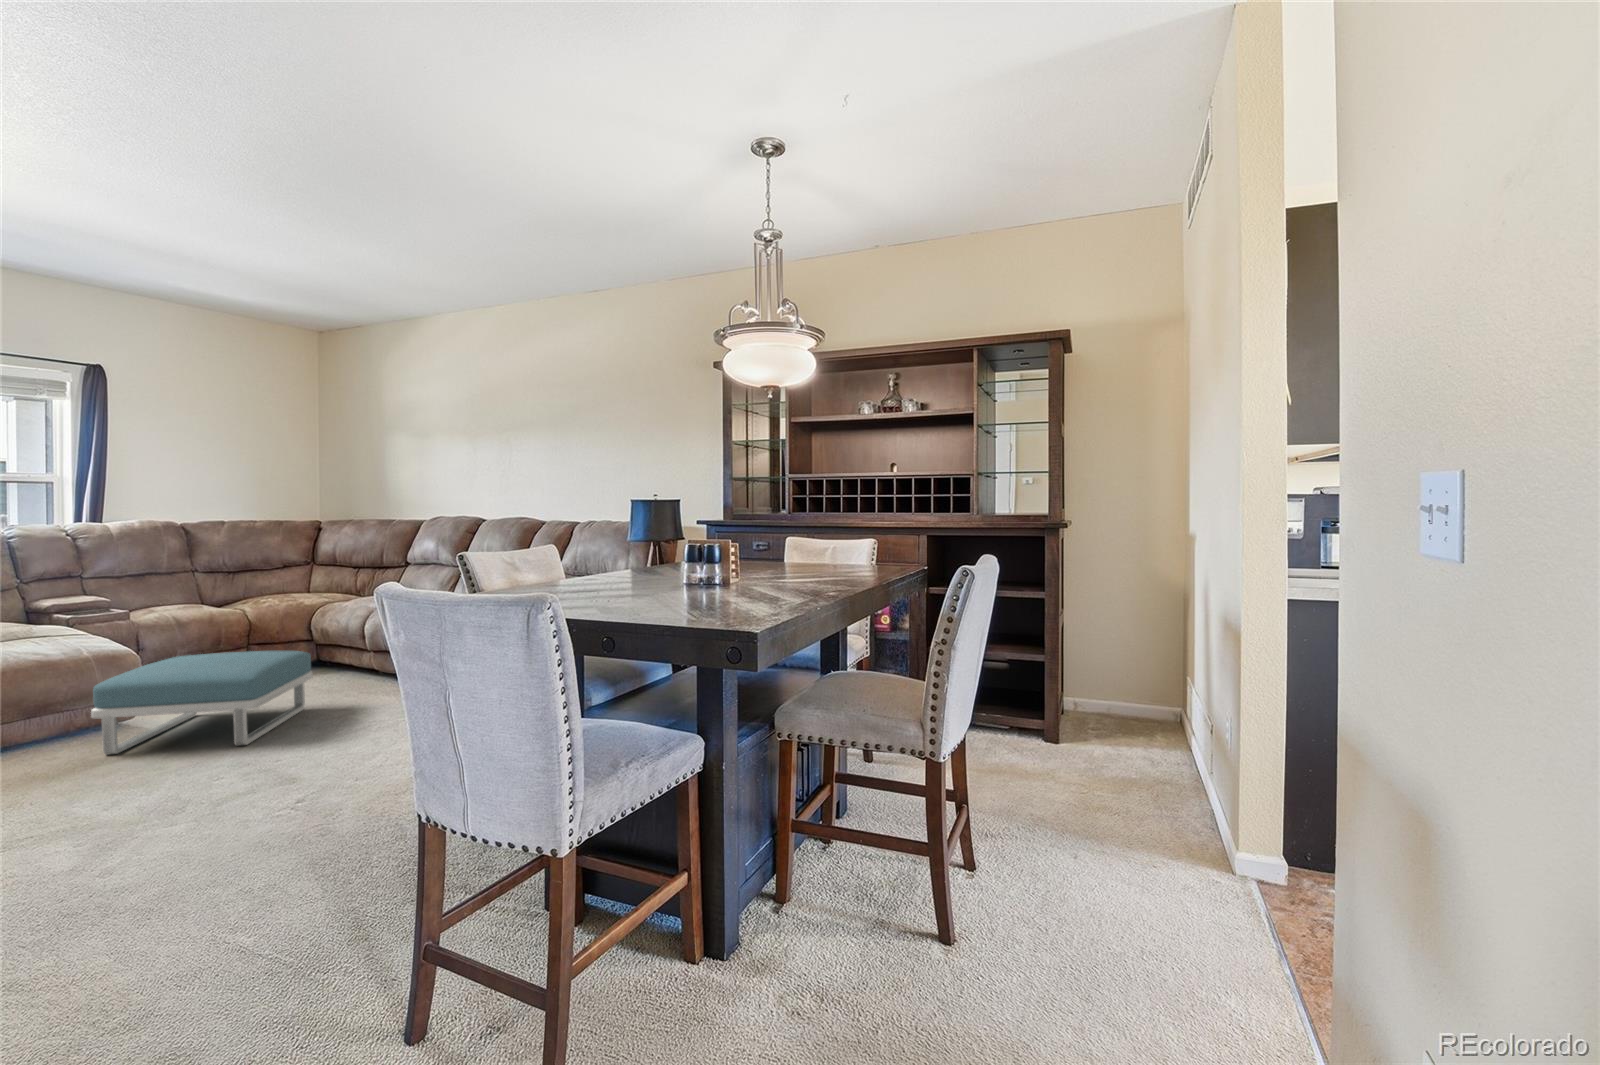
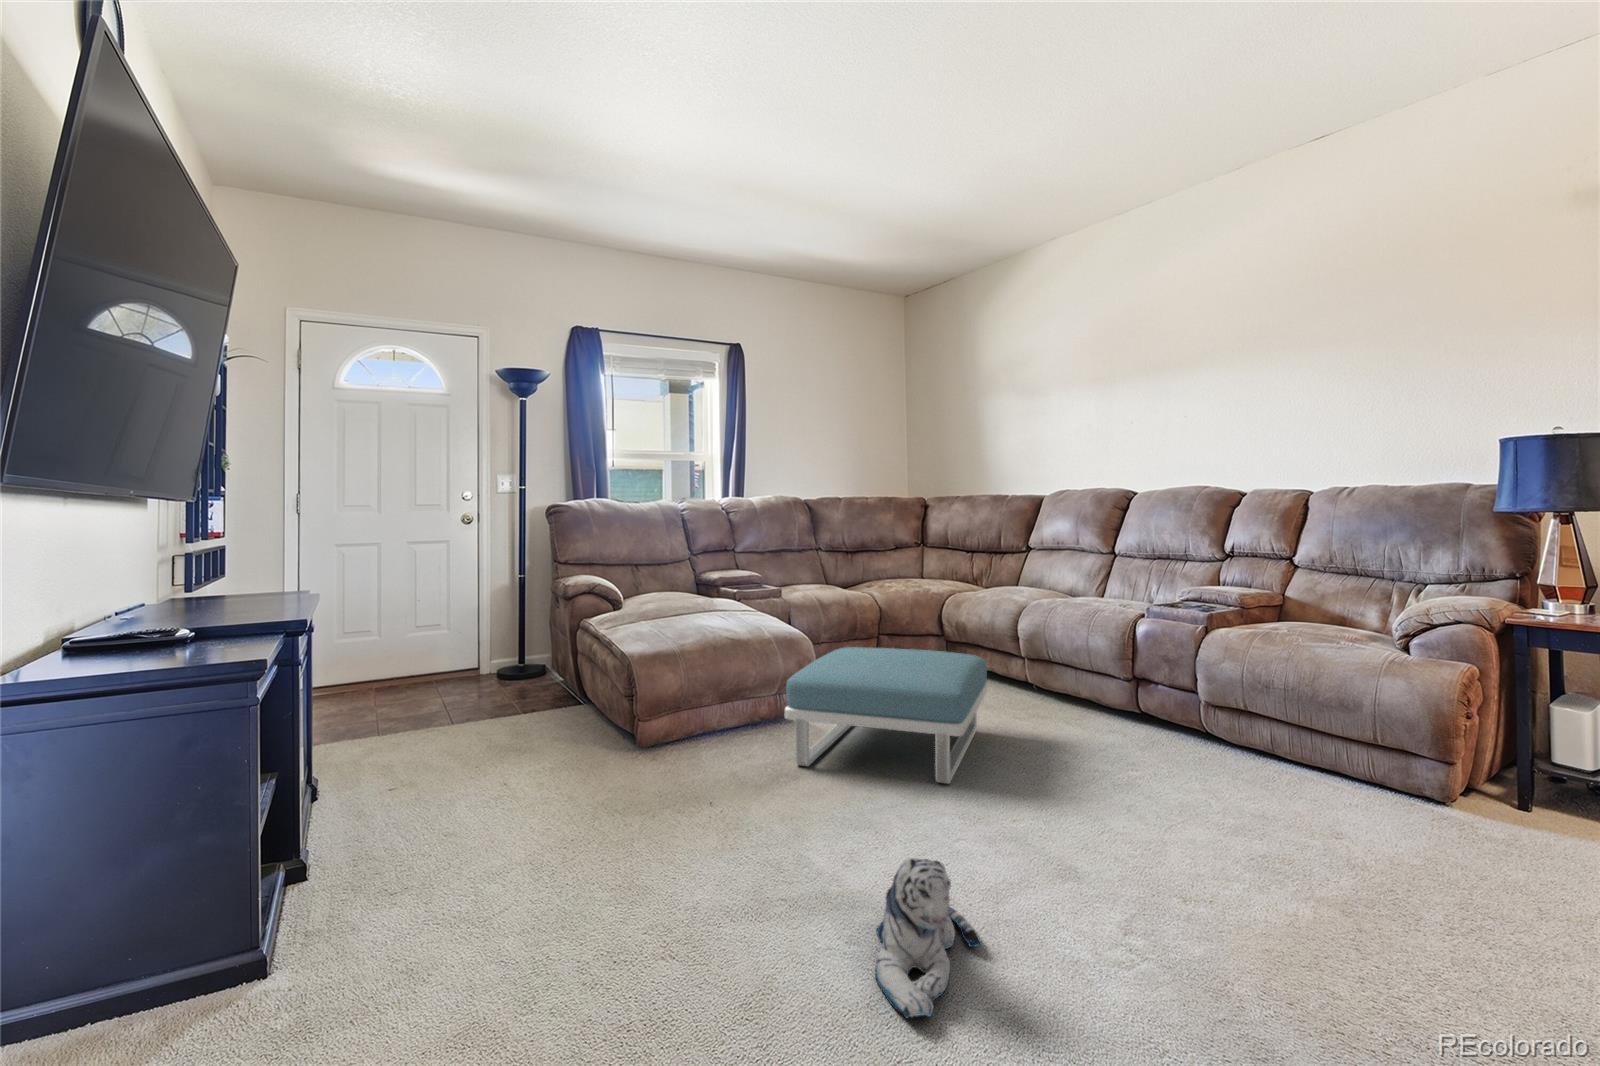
plush toy: none [94,772,192,860] -> present [875,858,980,1018]

